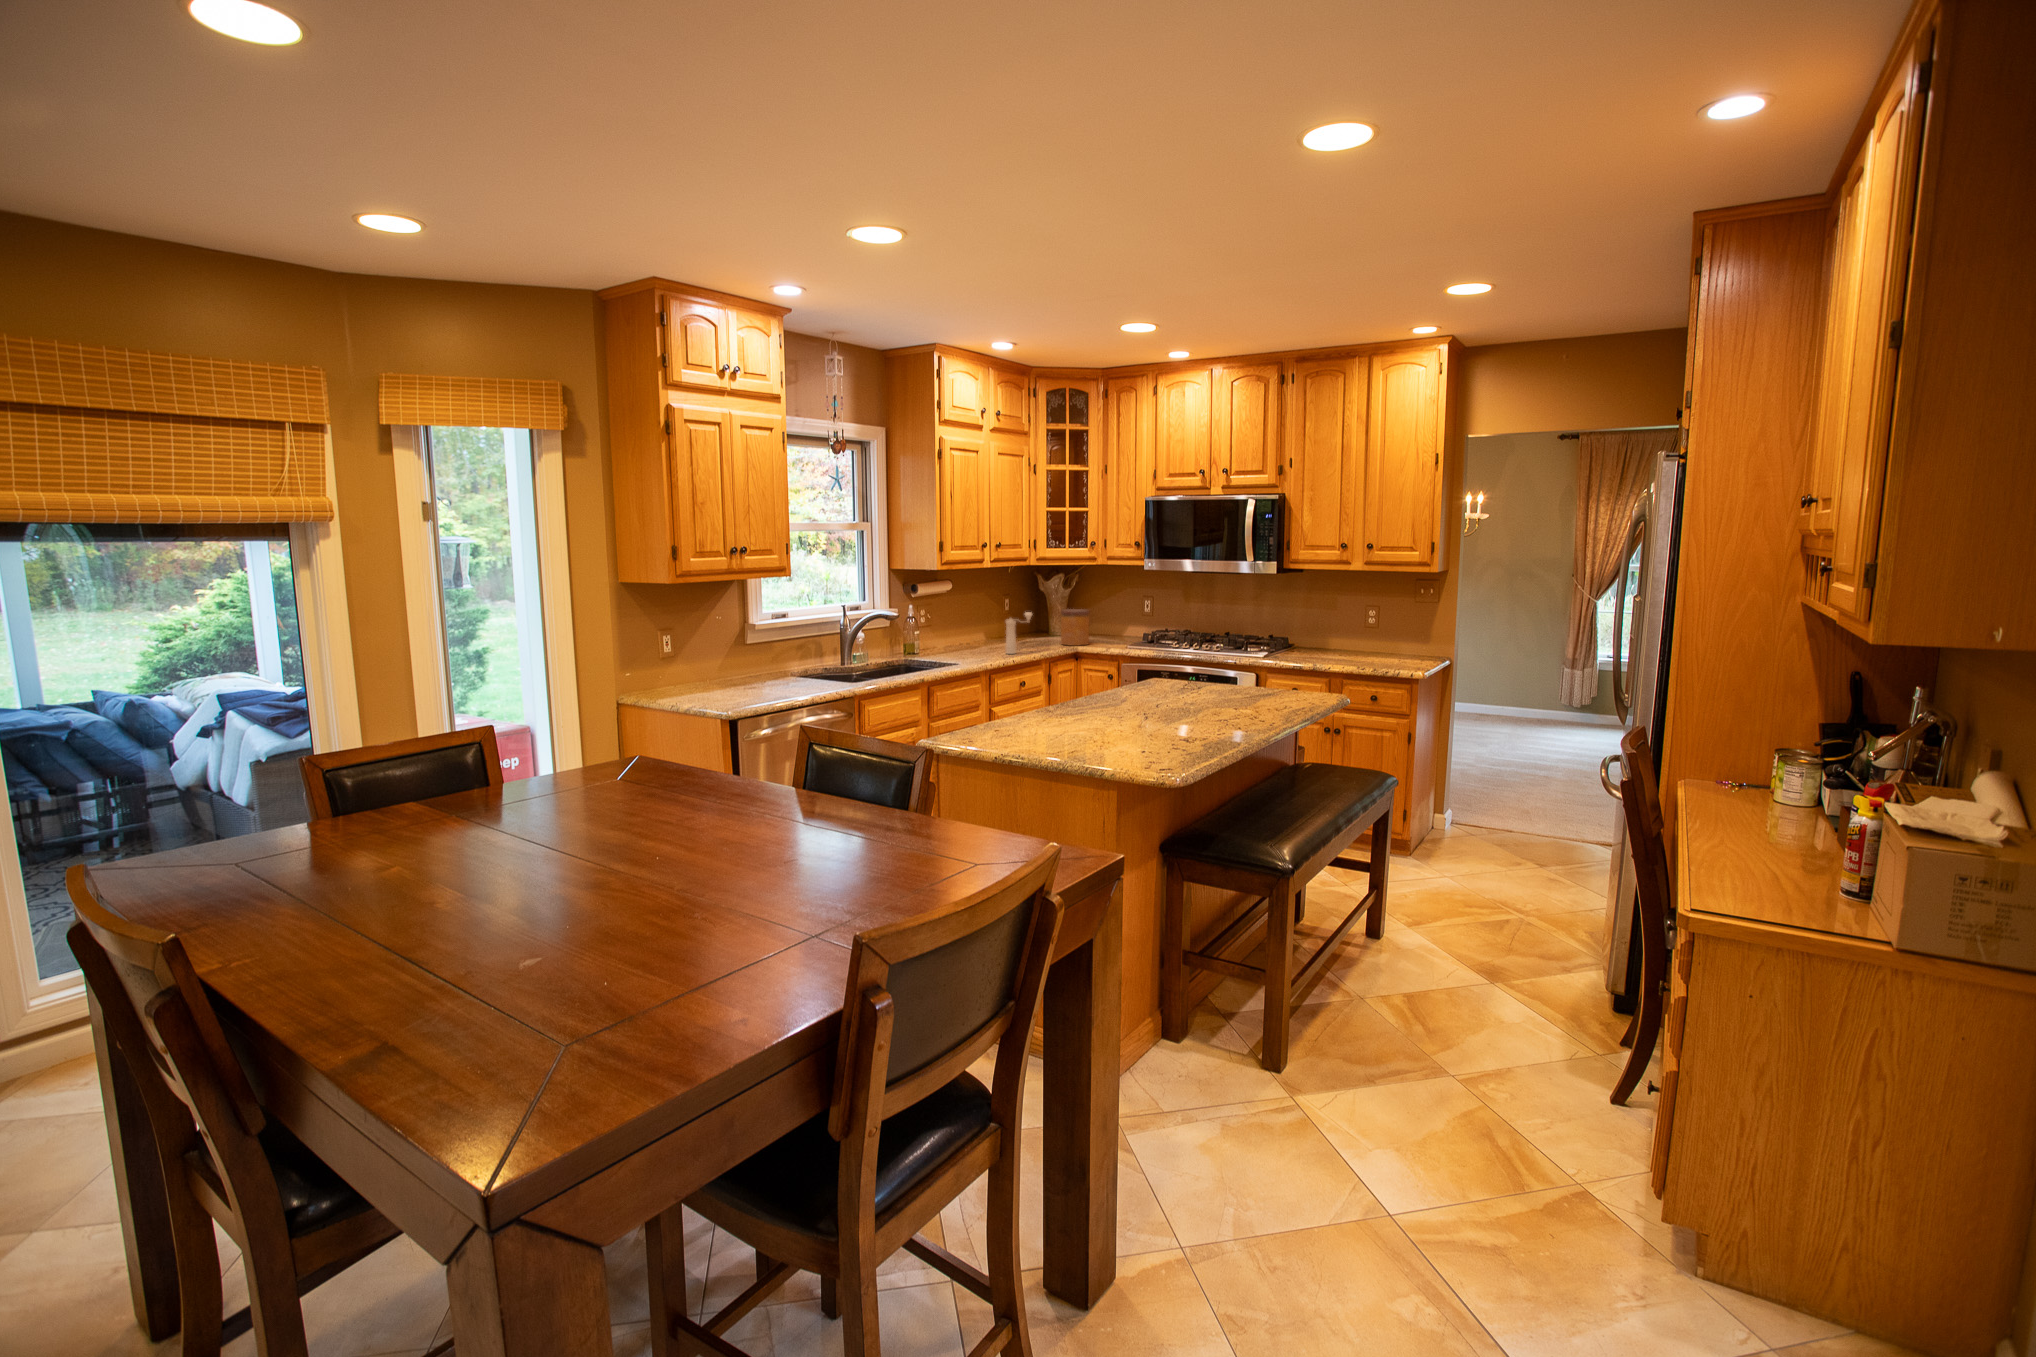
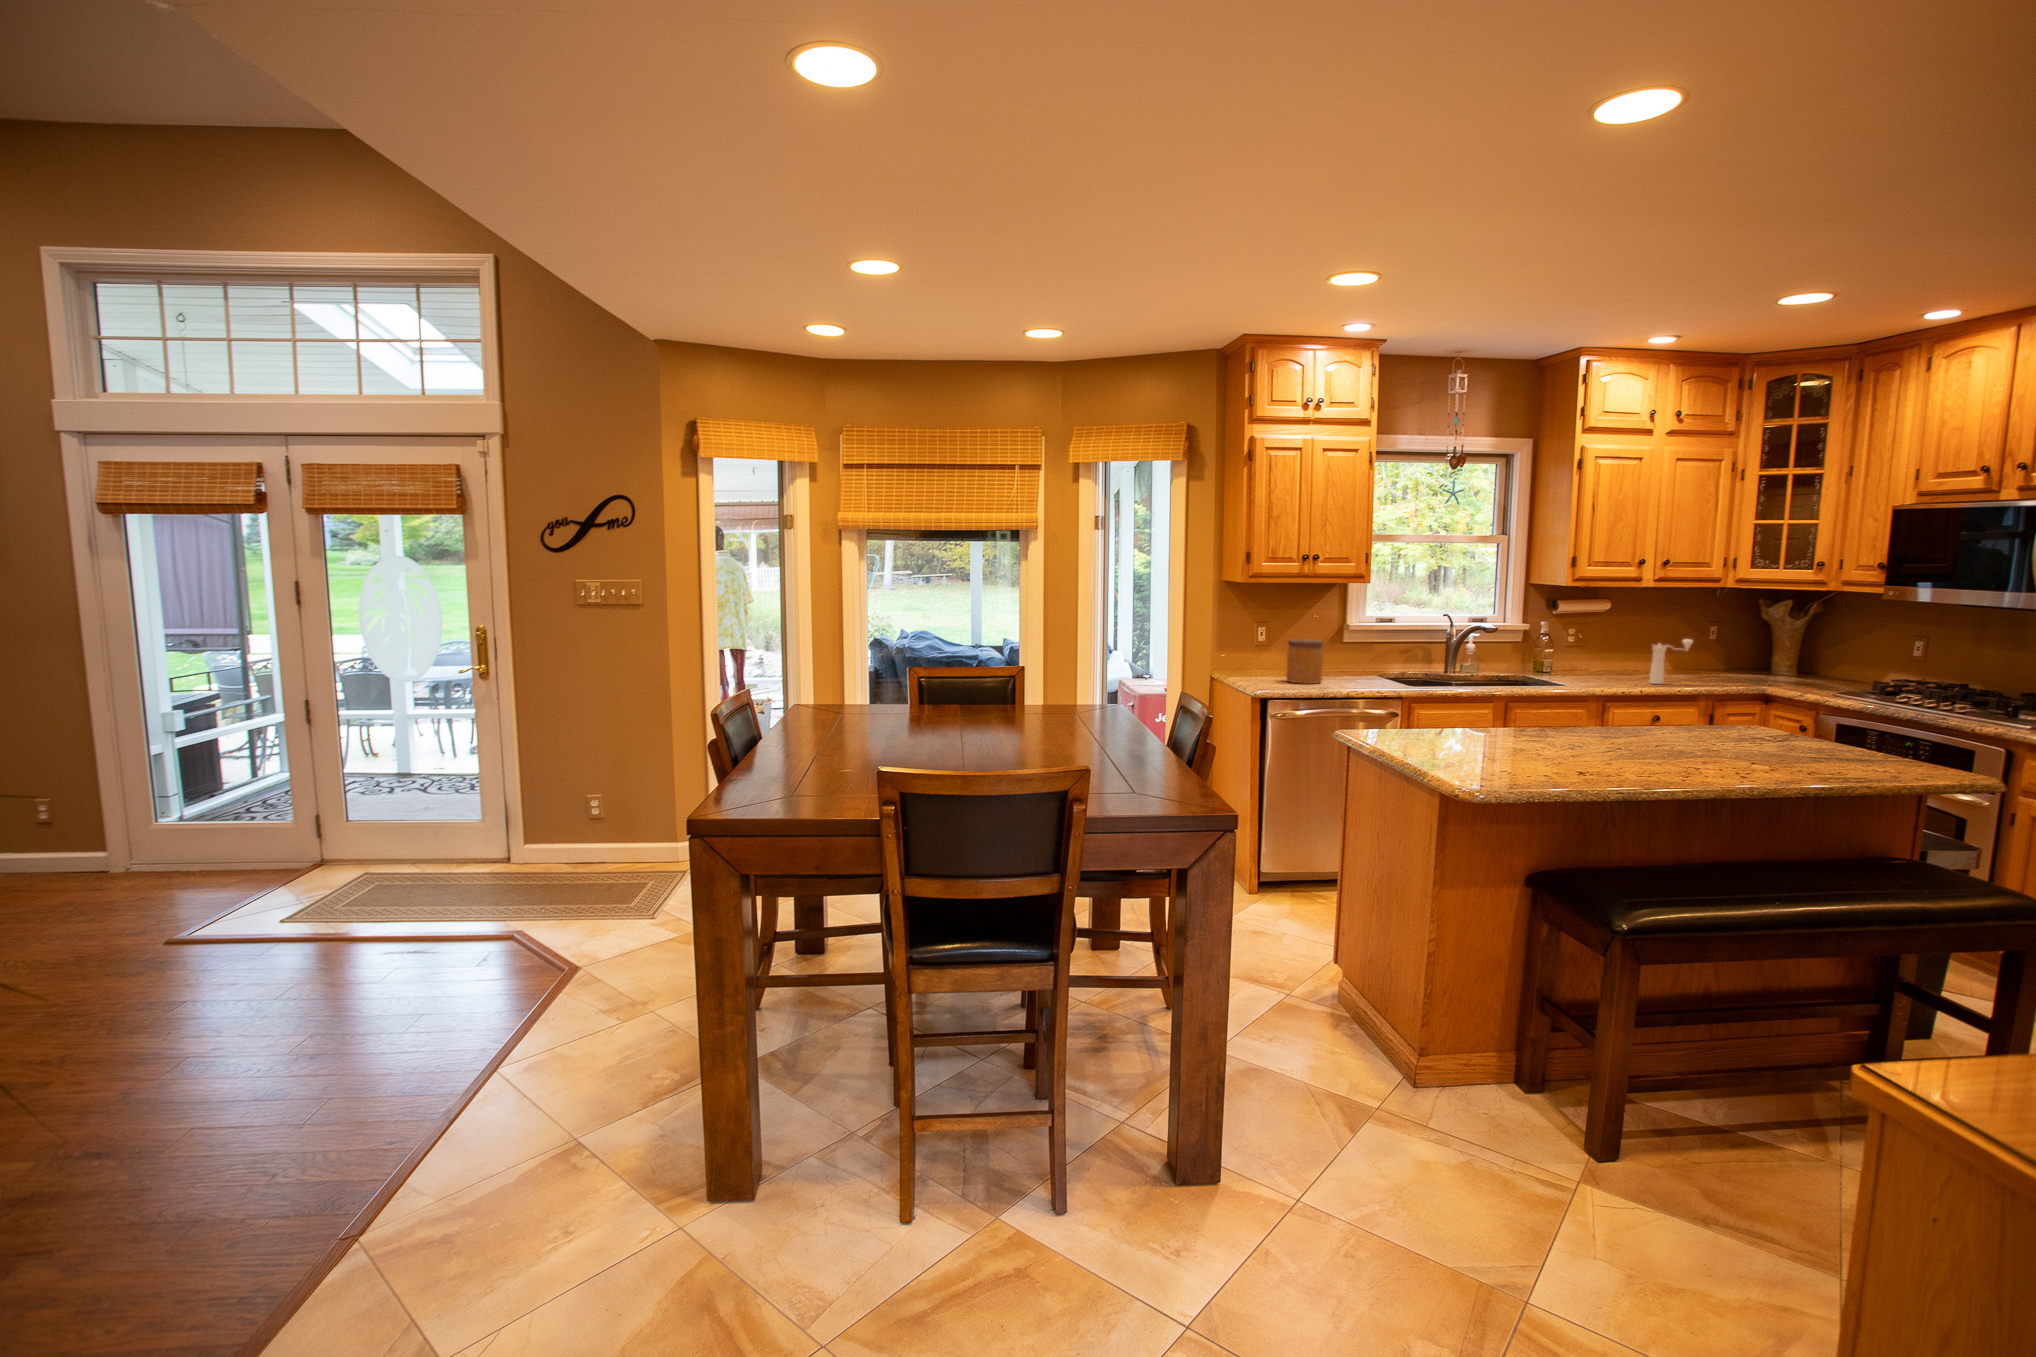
jar: present [1061,609,1089,646] -> present [1286,639,1324,684]

